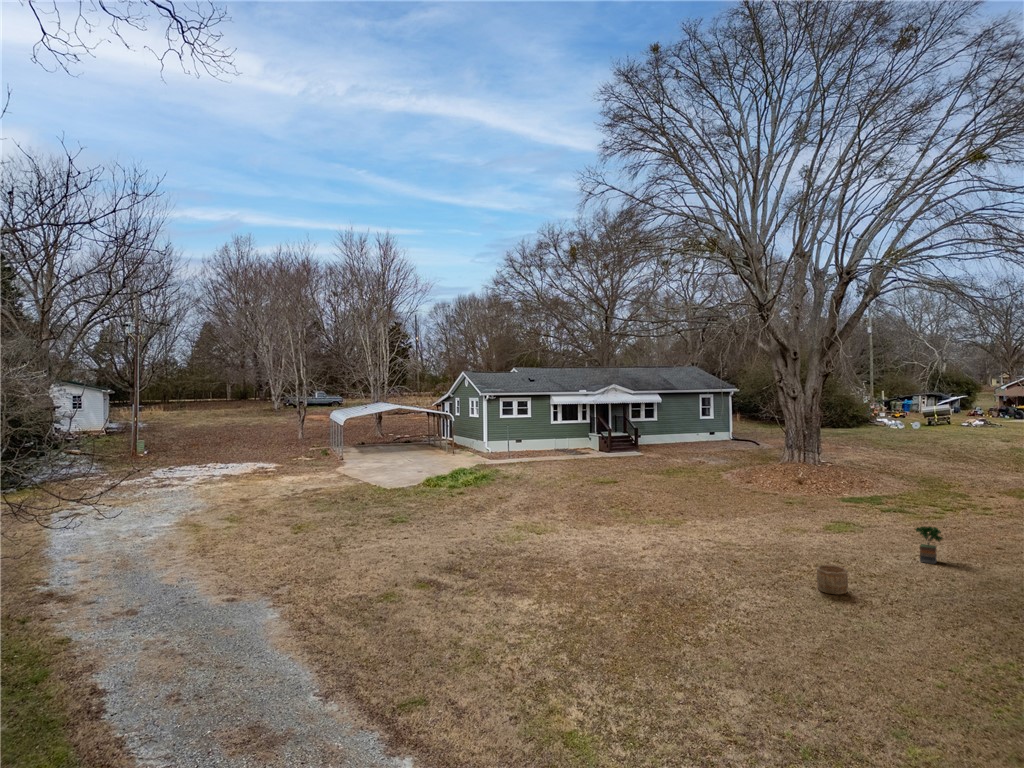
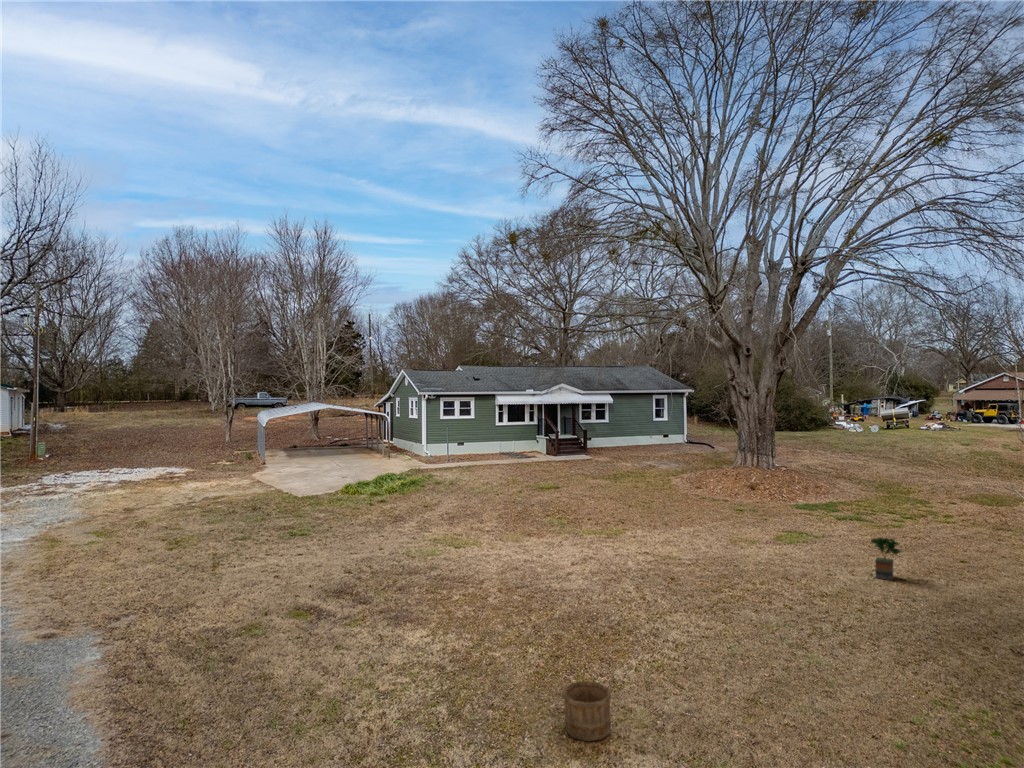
wooden bucket: present [816,565,848,595] -> present [563,681,611,741]

